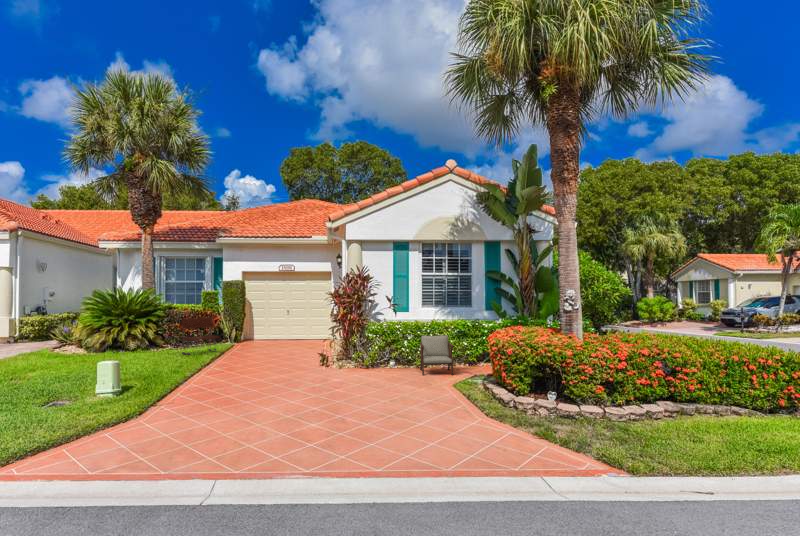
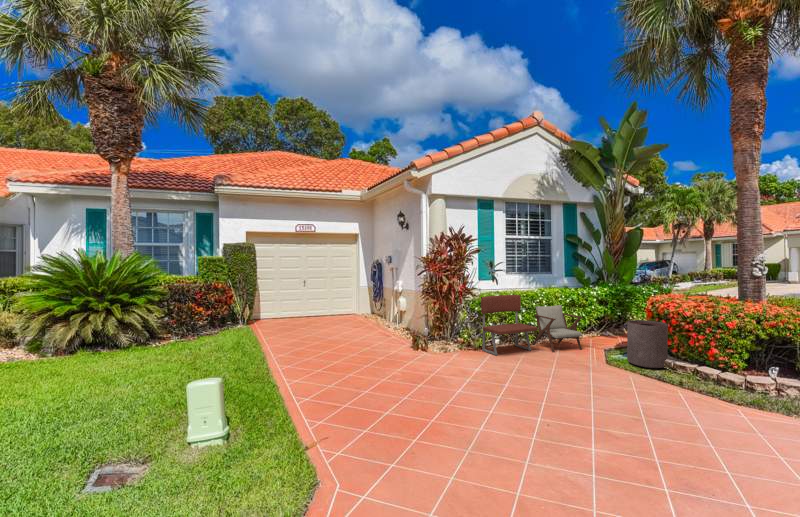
bench: present [181,317,219,355] -> present [481,295,538,356]
trash can: none [460,348,491,390] -> present [627,320,668,368]

